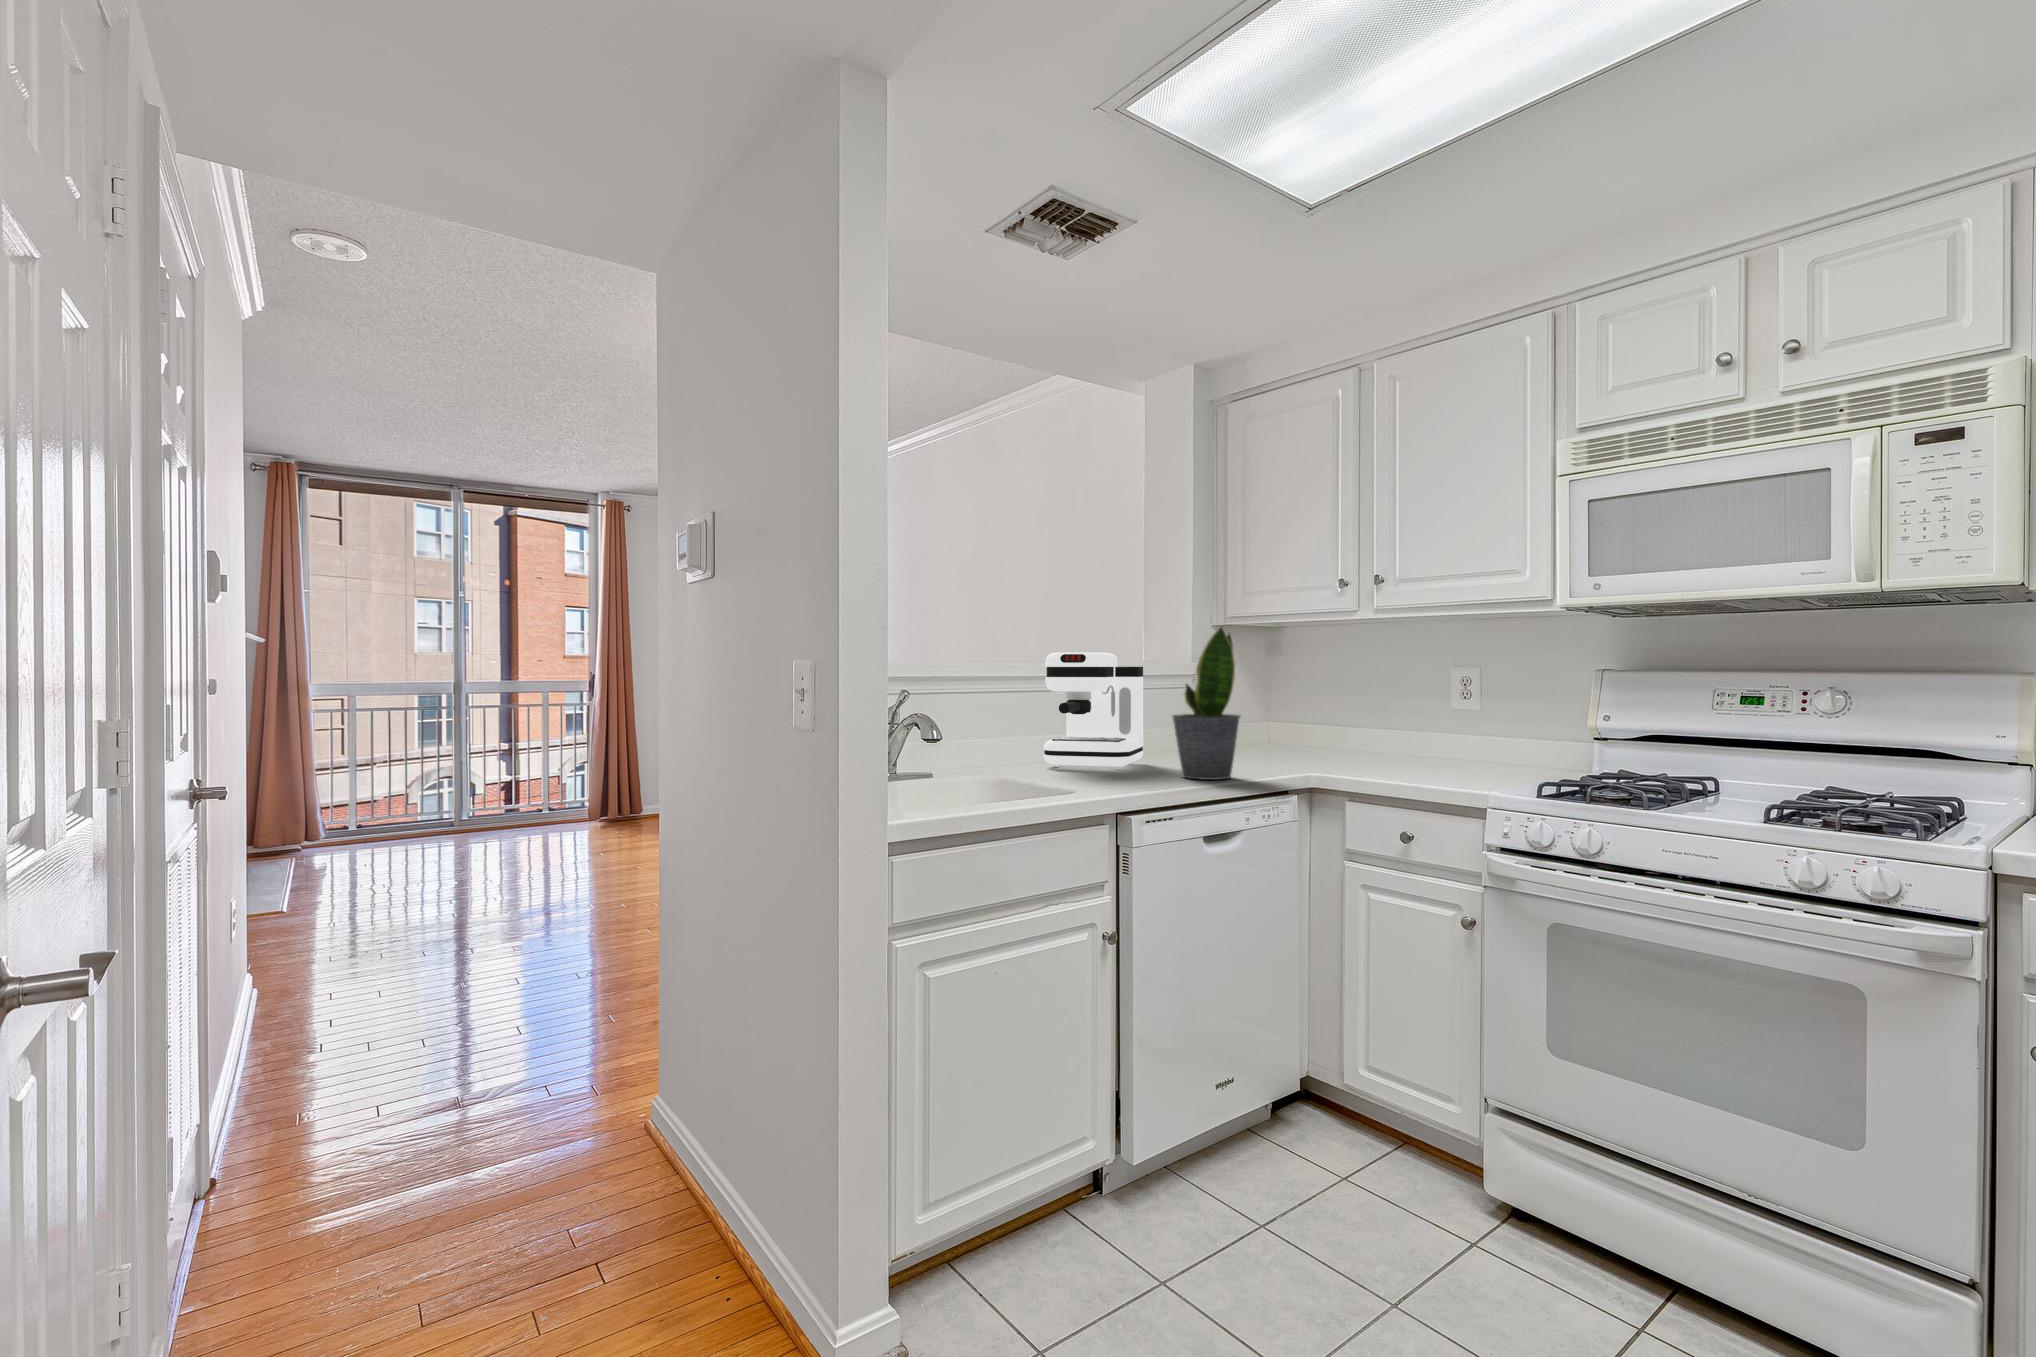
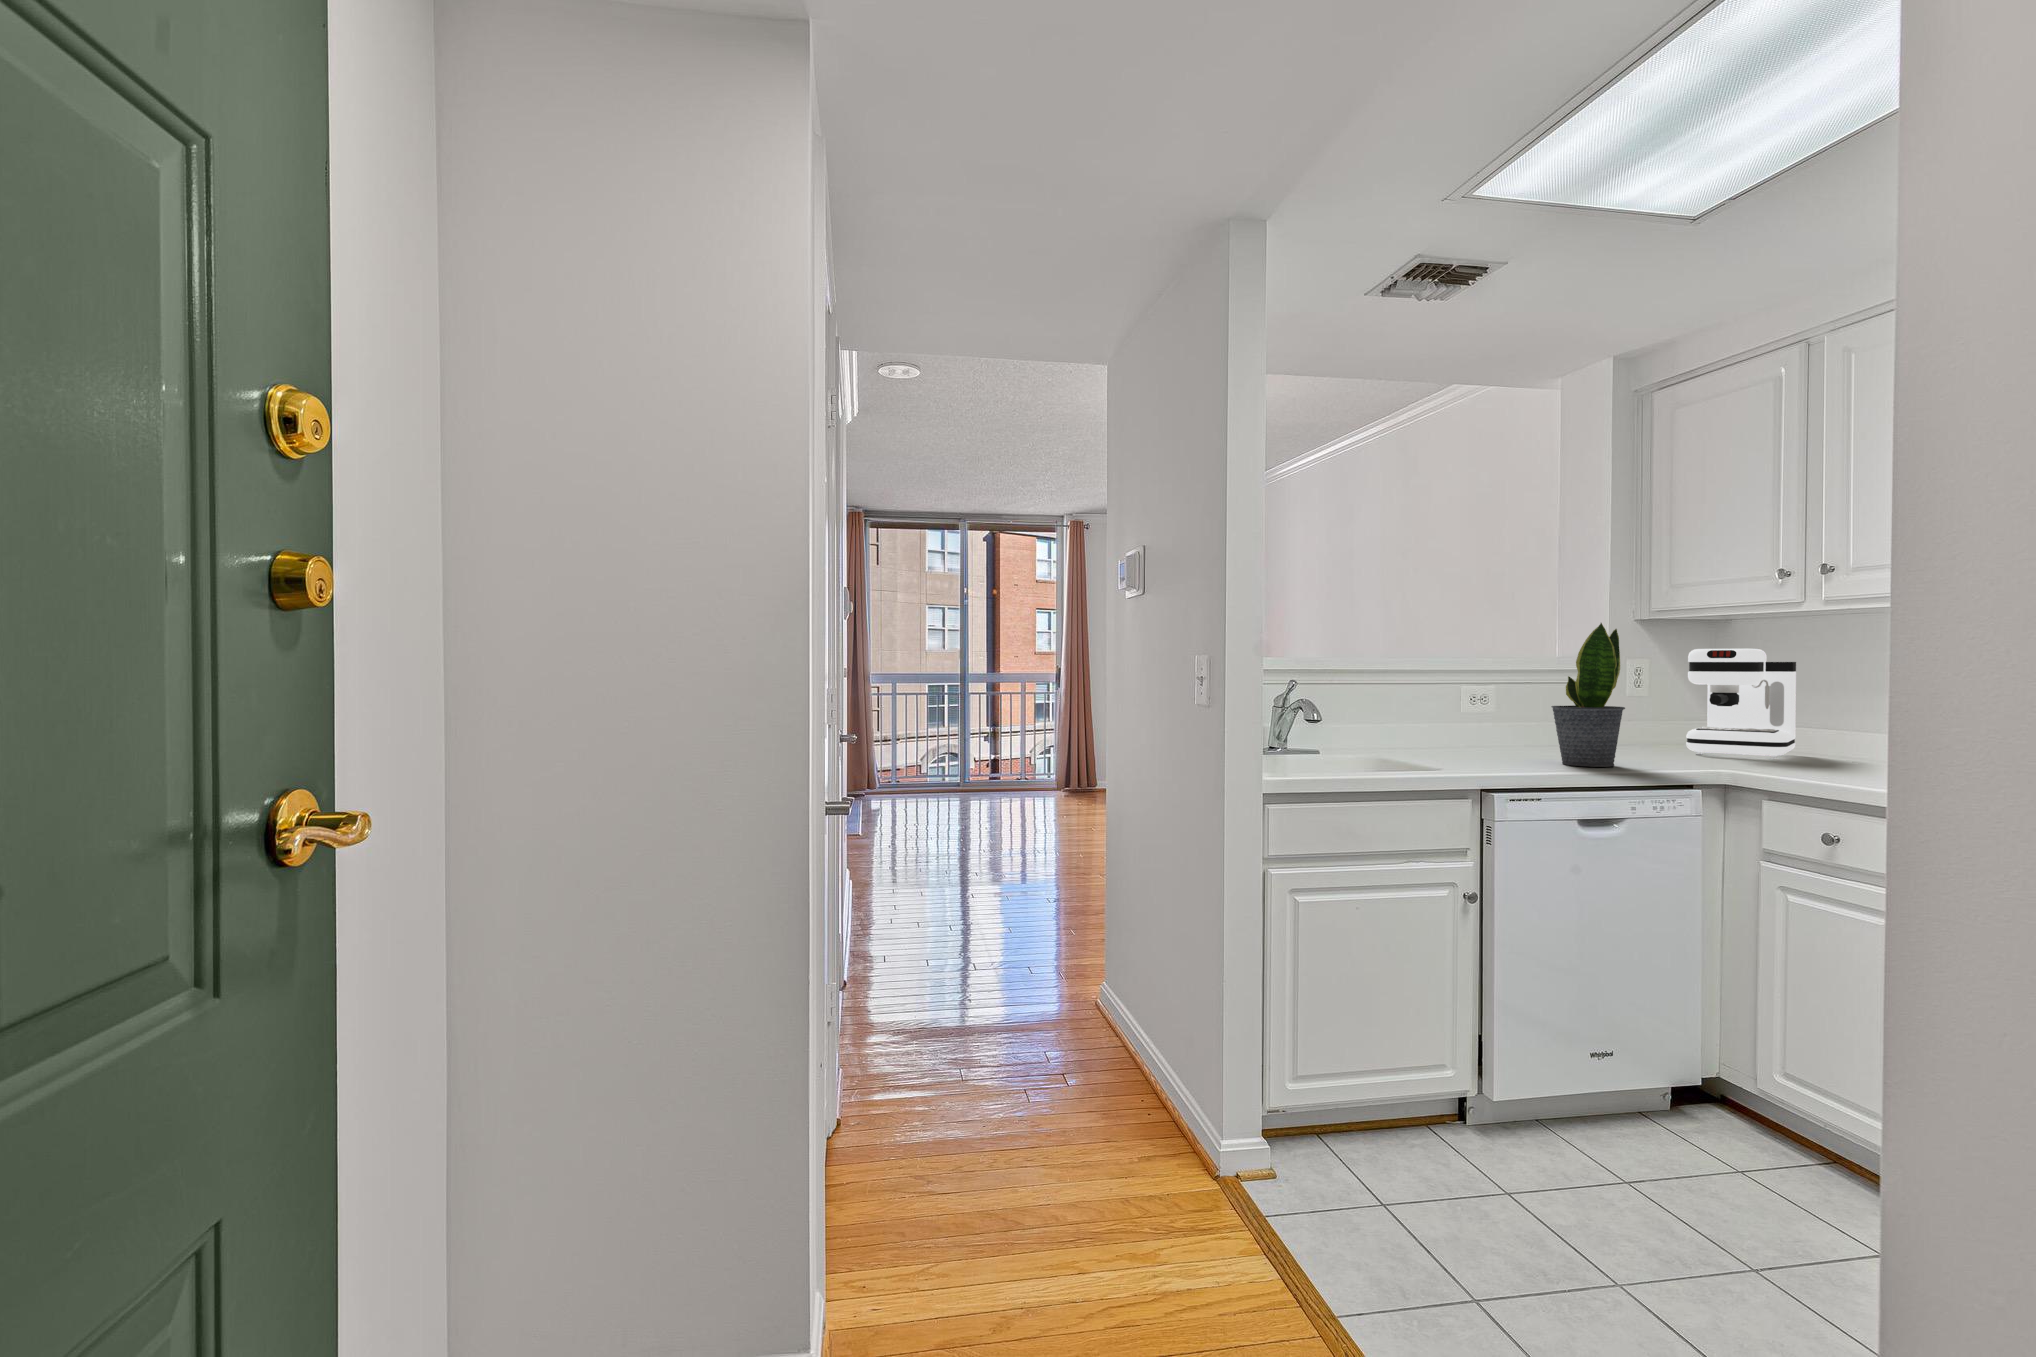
coffee maker: present [1044,652,1143,769] -> present [1686,649,1796,758]

